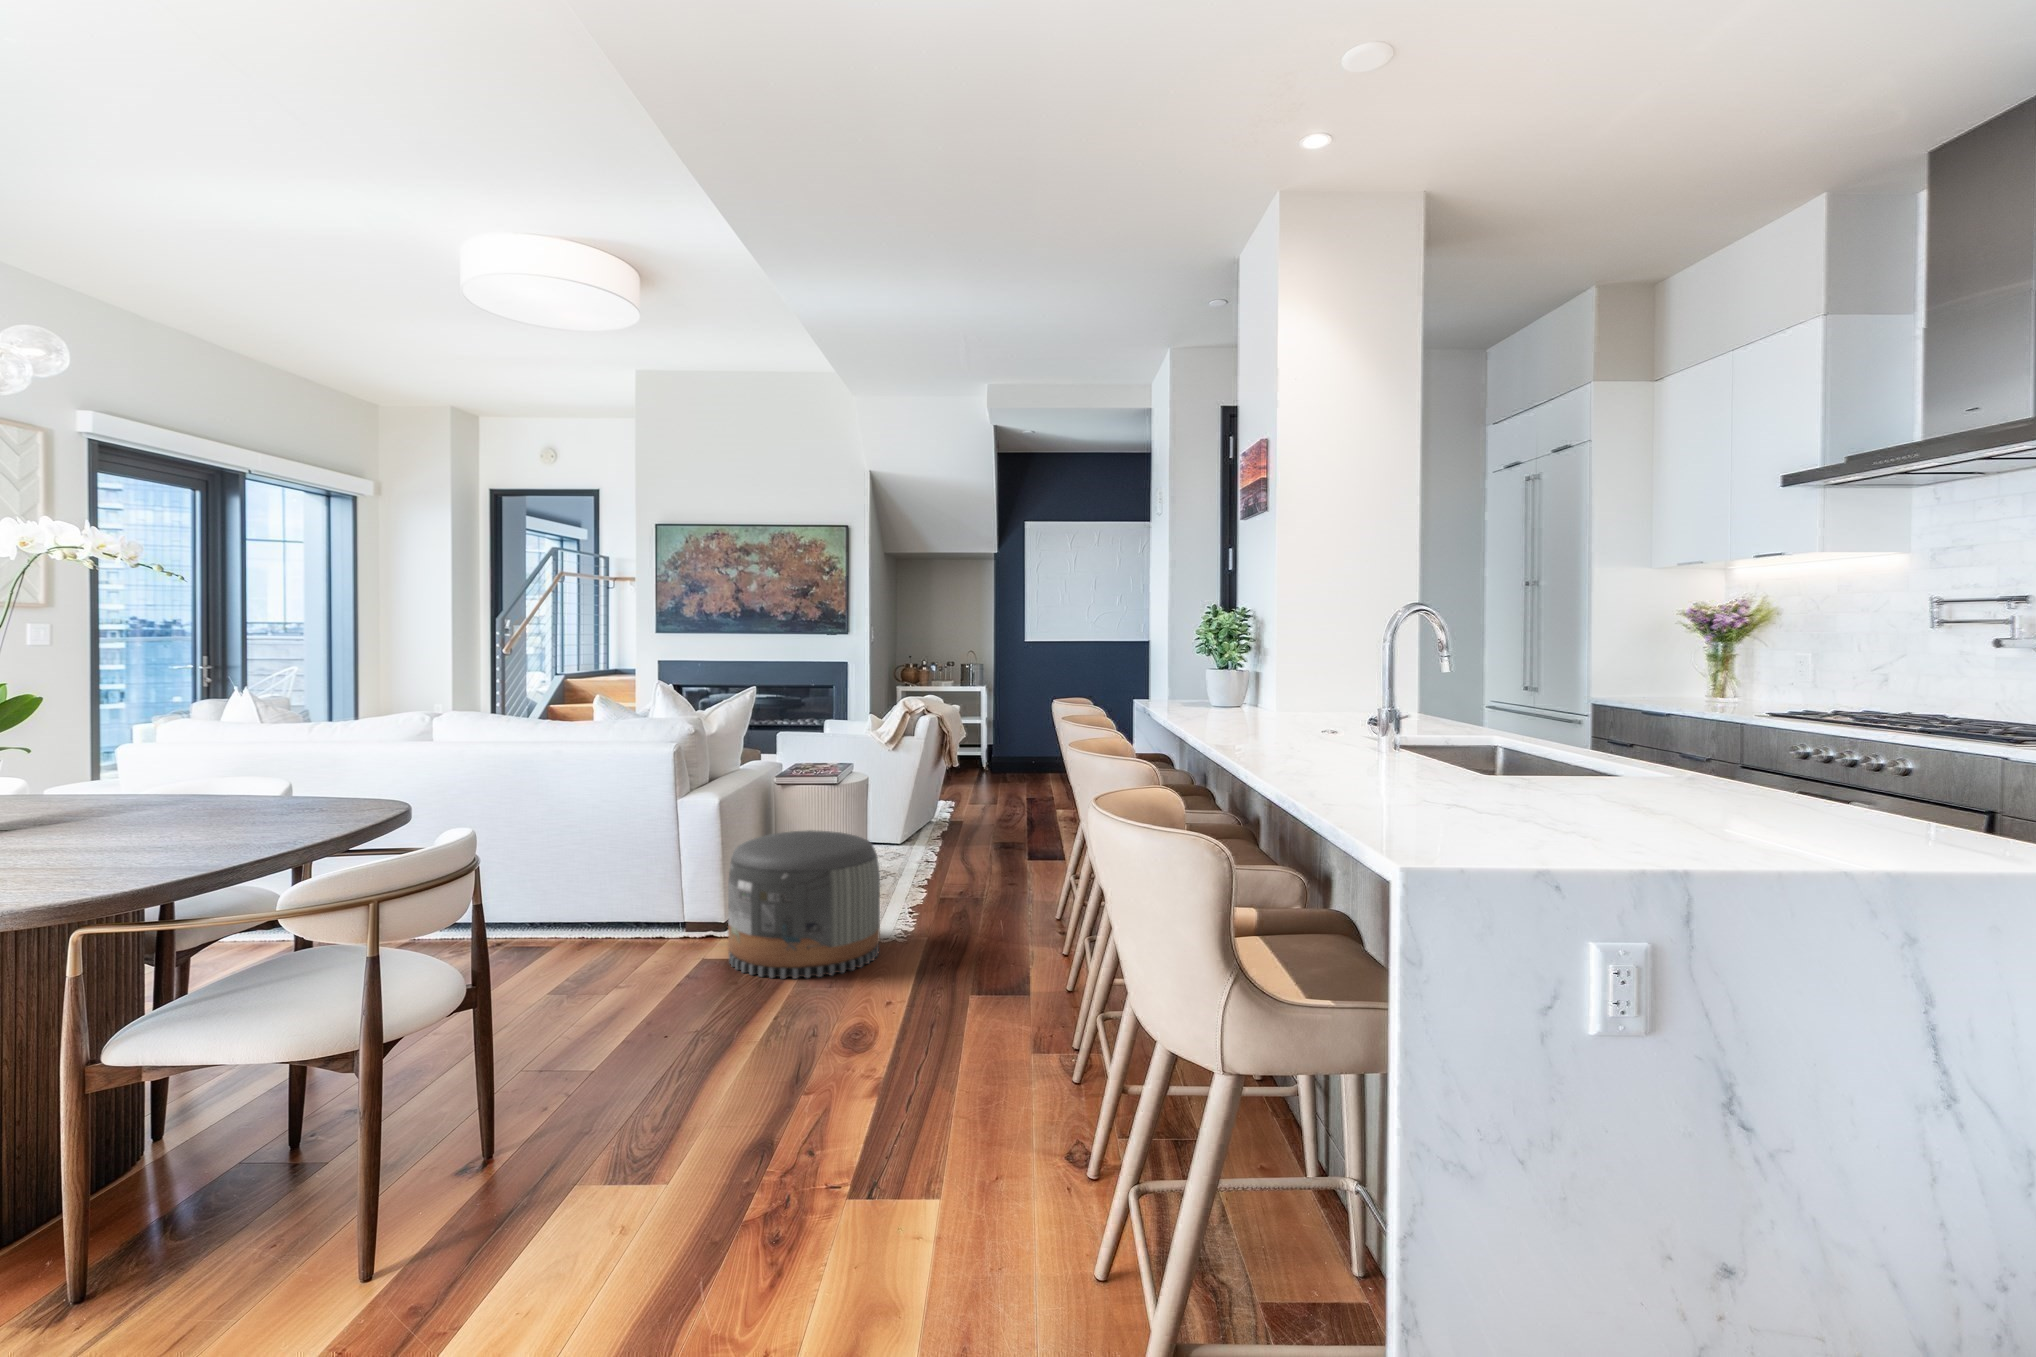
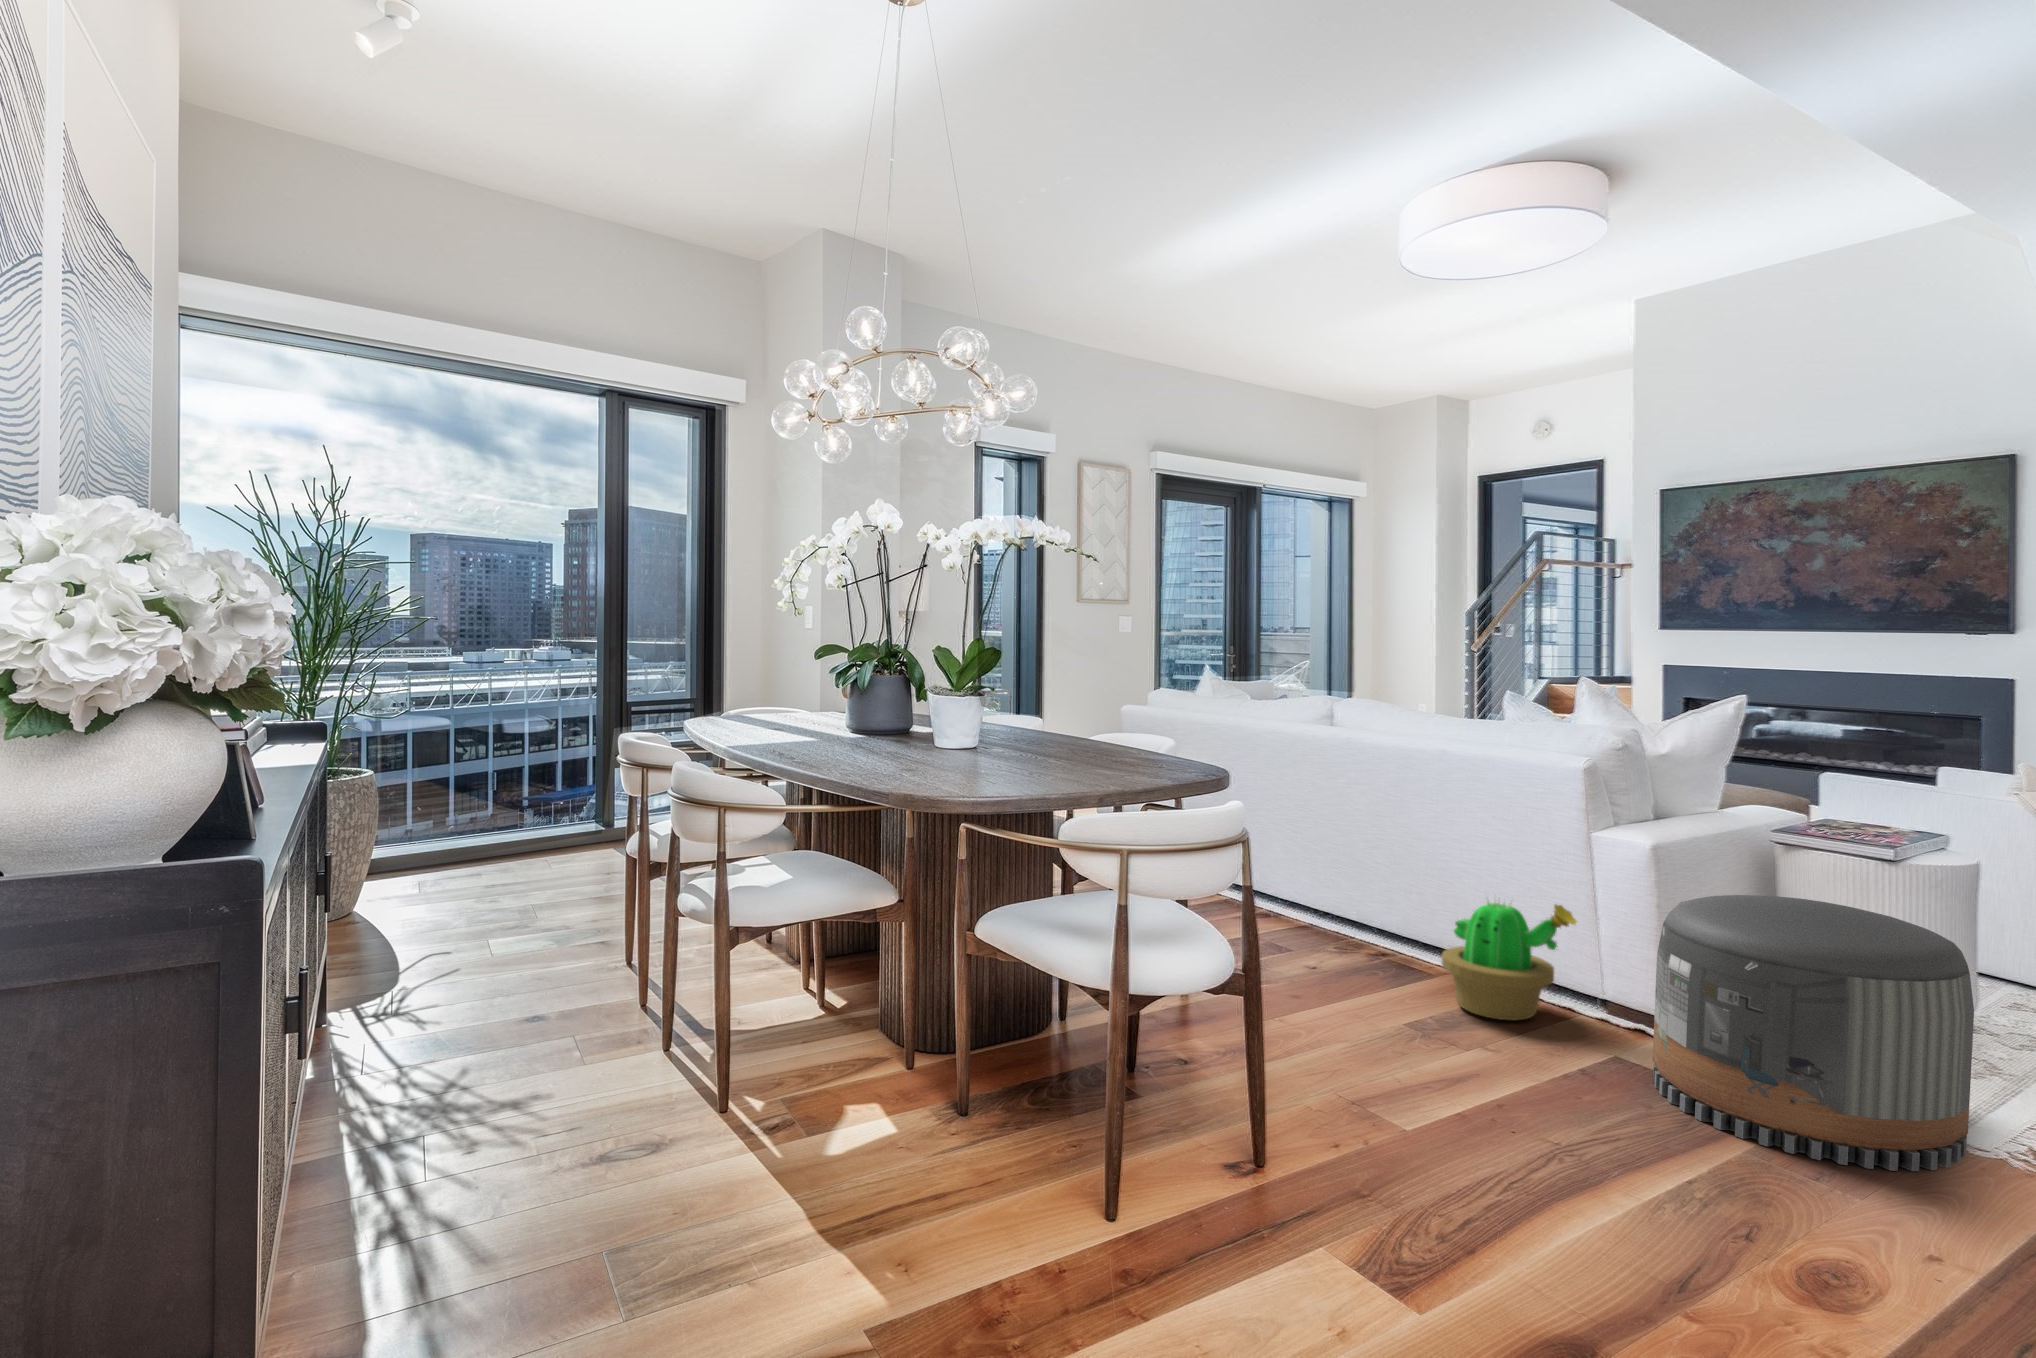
decorative plant: none [576,864,672,956] -> present [1442,902,1576,1020]

